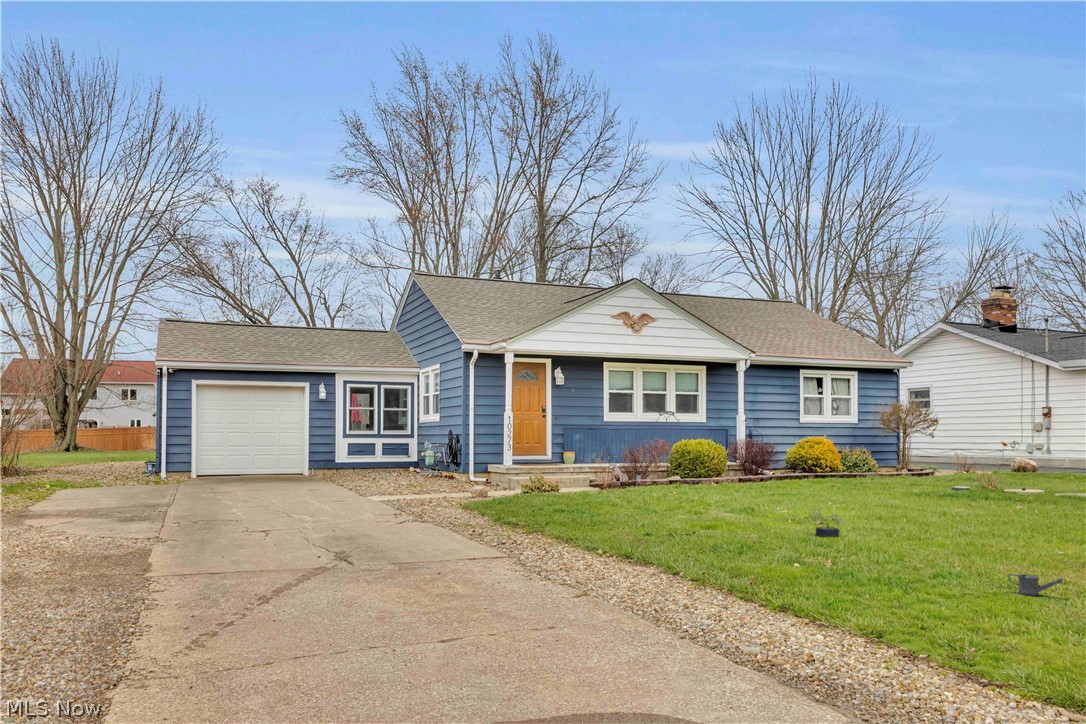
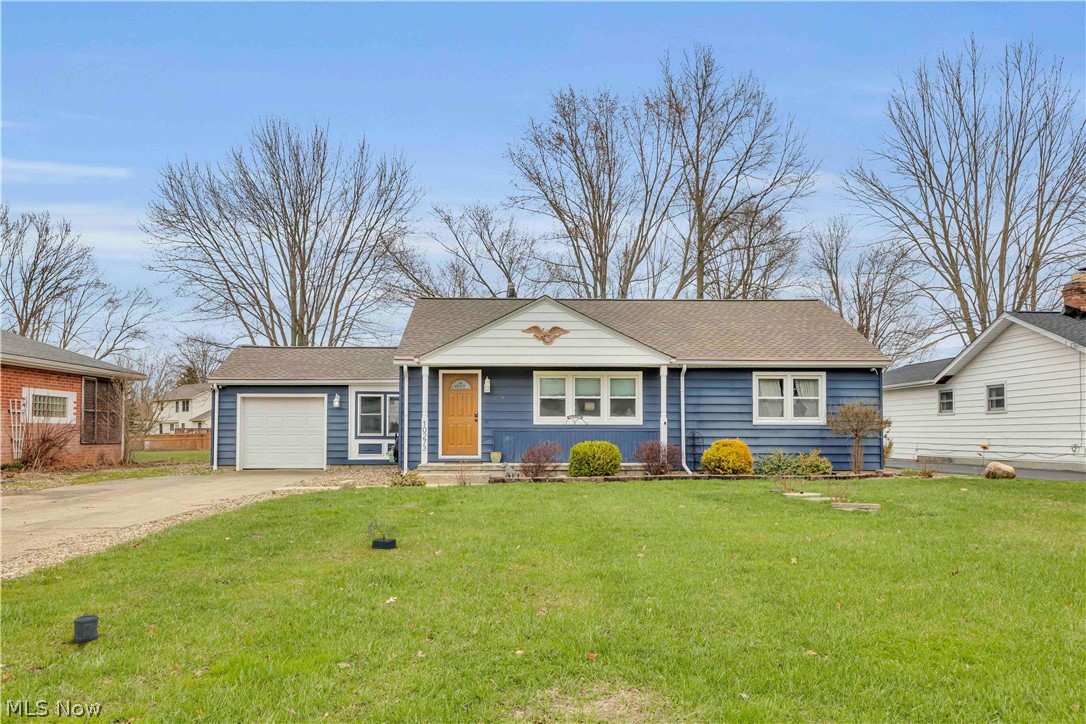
watering can: present [1008,574,1063,596] -> present [73,613,99,642]

